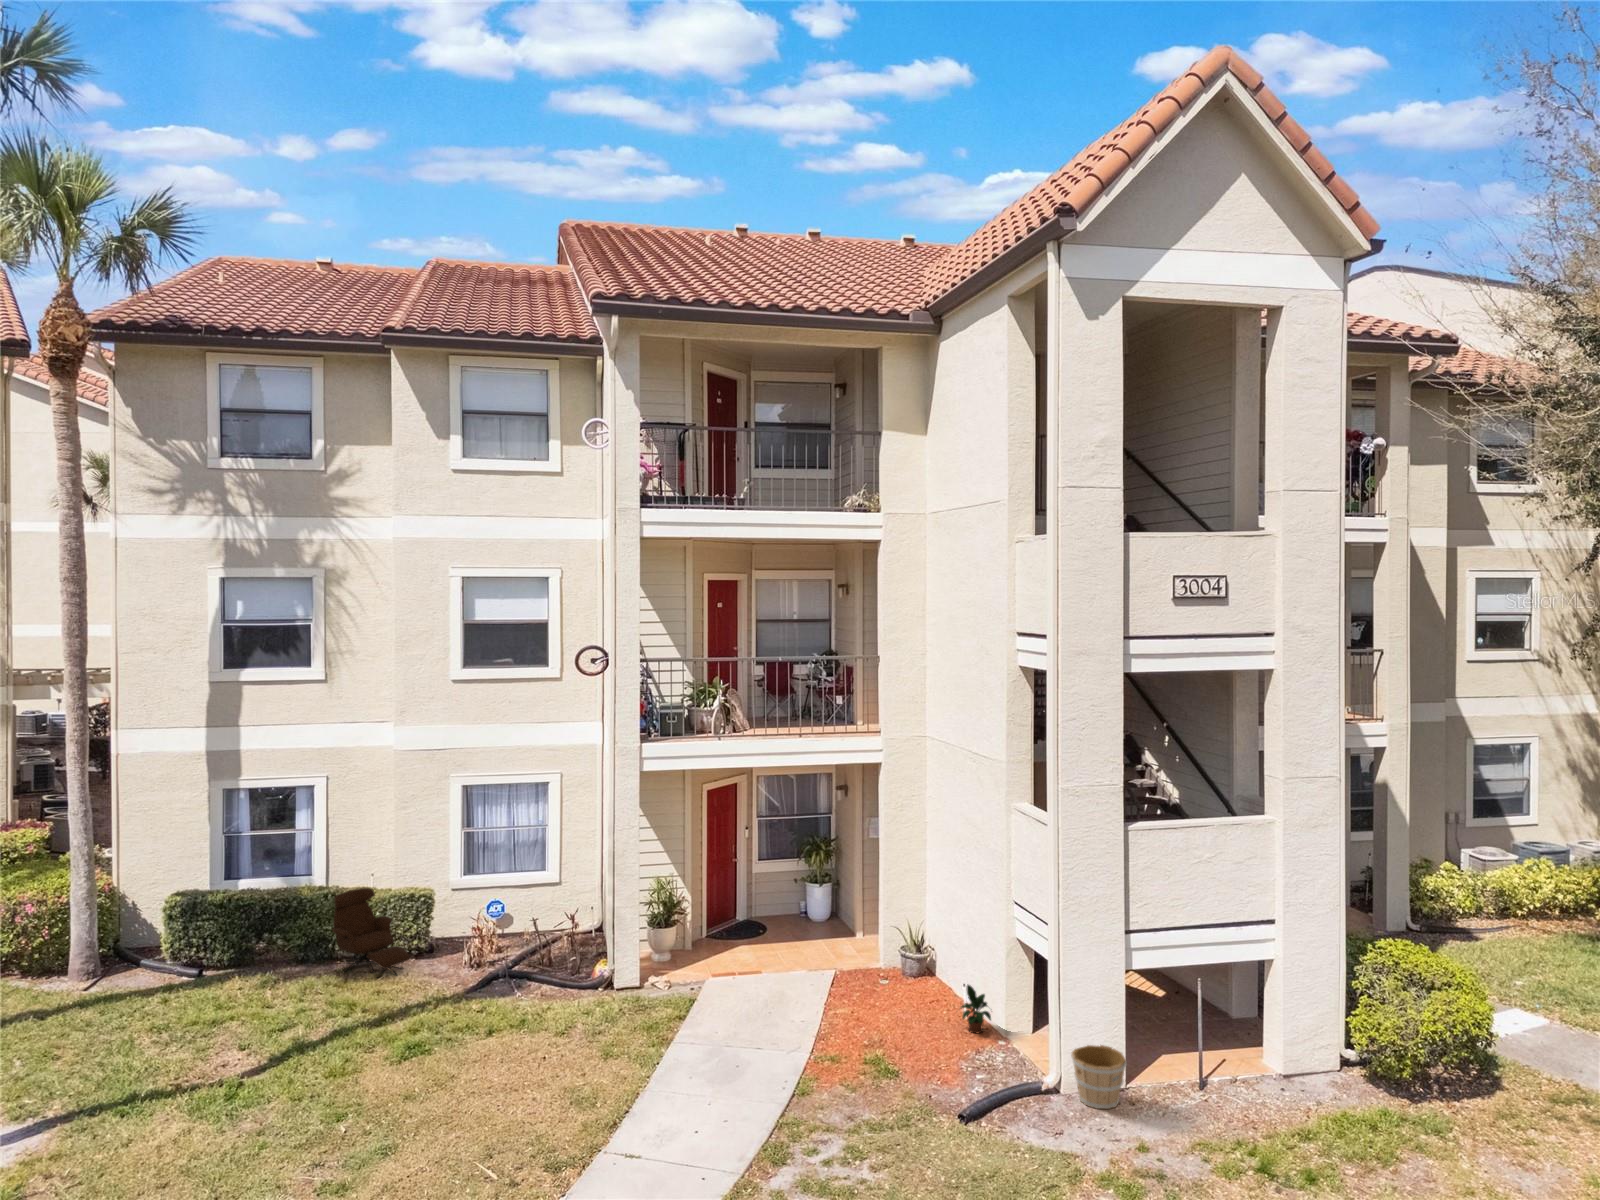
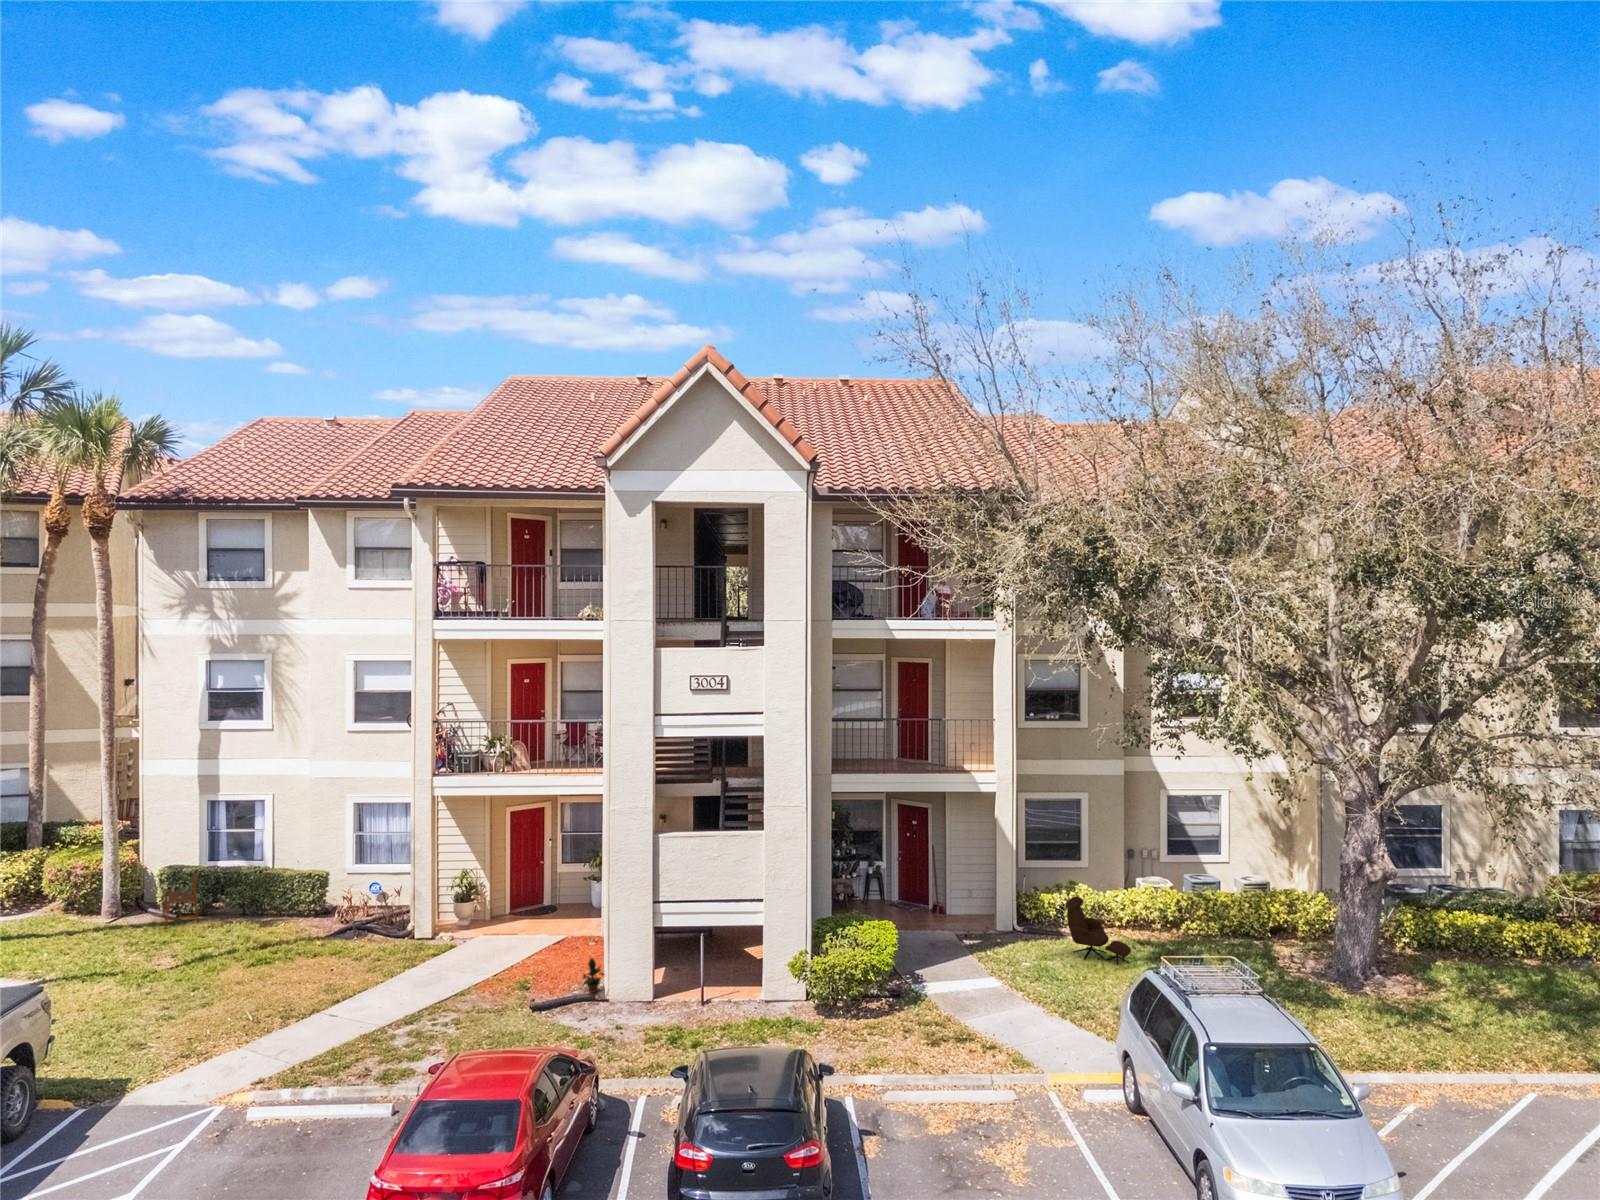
lounge chair: present [332,888,409,977] -> present [1067,896,1131,965]
bench: none [171,895,246,991] -> present [162,873,199,929]
wooden bucket: present [1071,1045,1127,1109] -> none [588,1003,625,1046]

